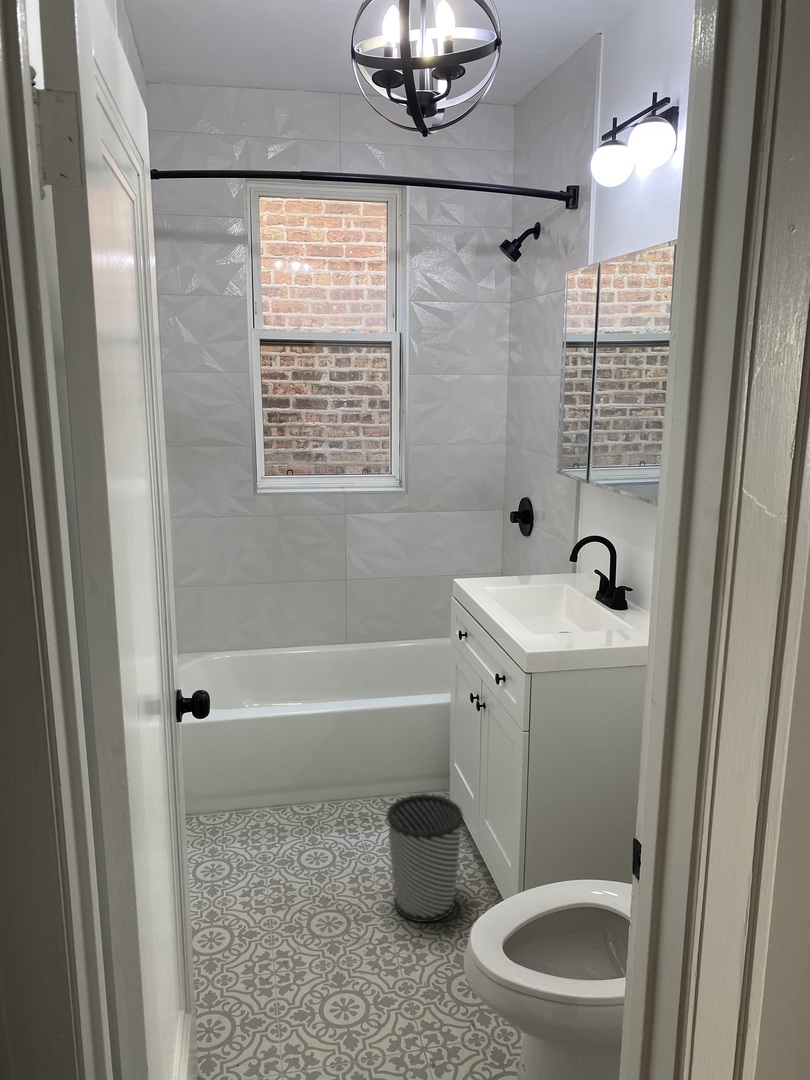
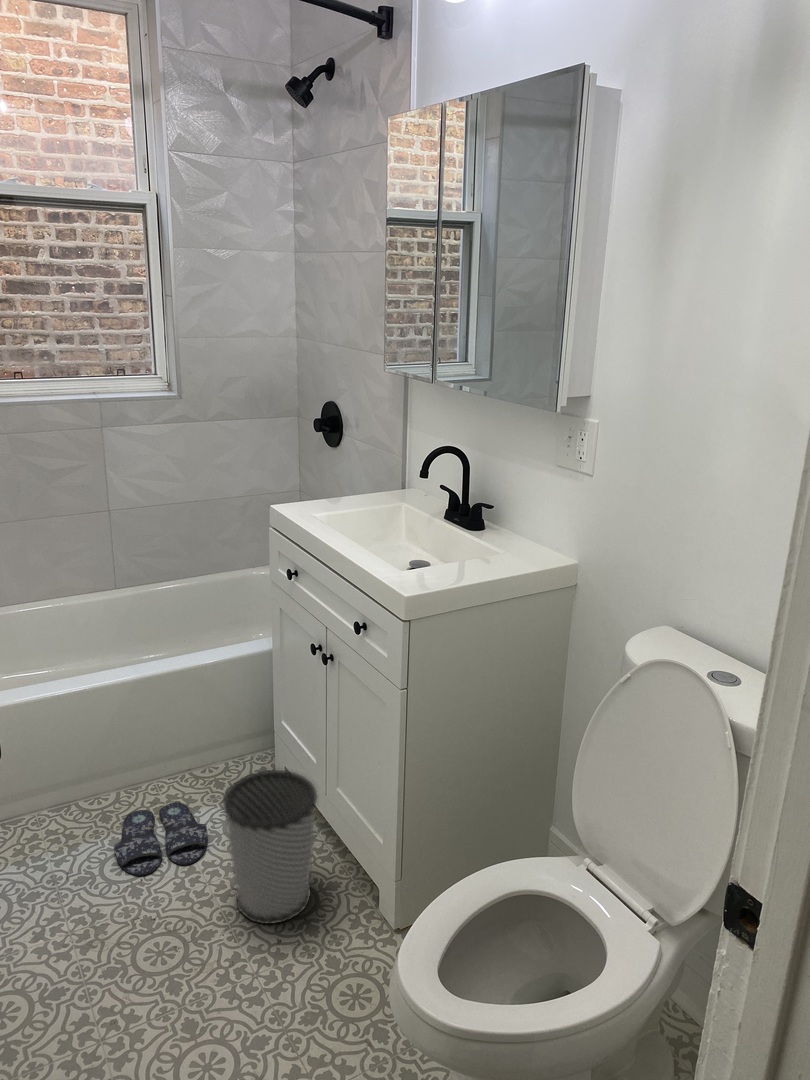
slippers: none [311,819,384,867] -> present [114,803,207,876]

